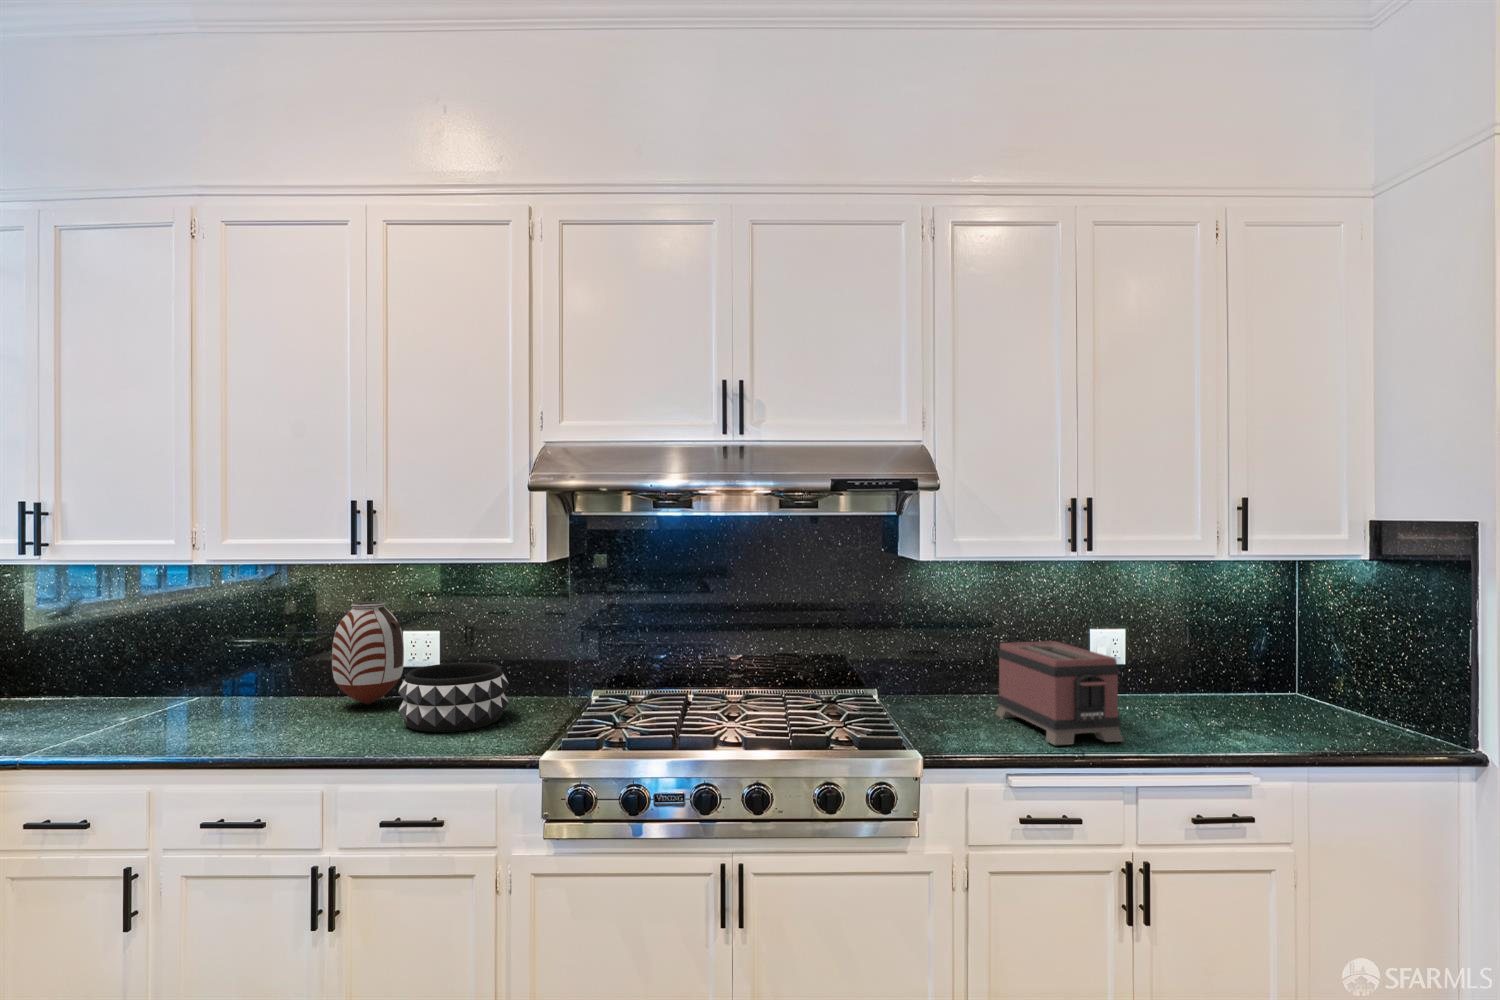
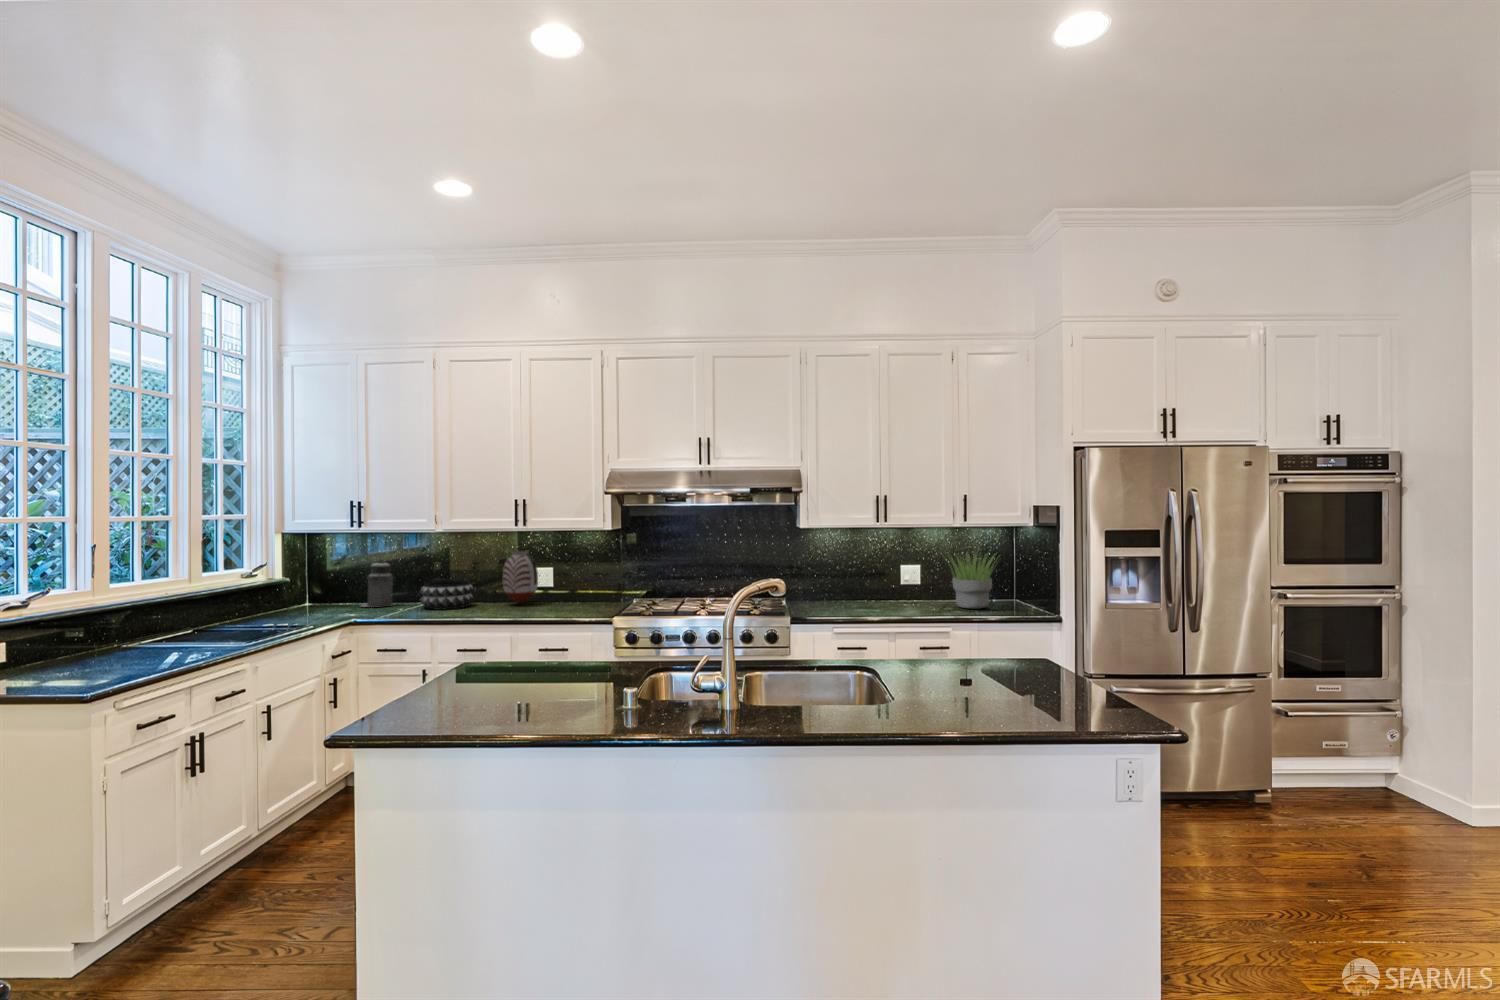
potted plant: none [1180,604,1327,723] -> present [950,554,994,609]
canister: none [48,615,130,712] -> present [361,560,395,607]
toaster: present [995,641,1124,745] -> none [840,569,893,615]
decorative bowl: present [398,662,509,732] -> present [421,580,473,609]

